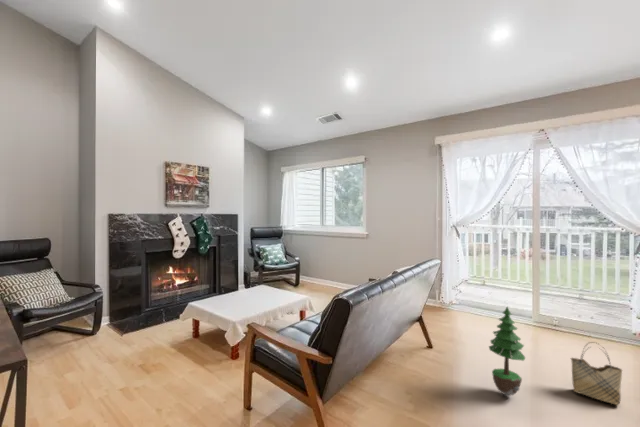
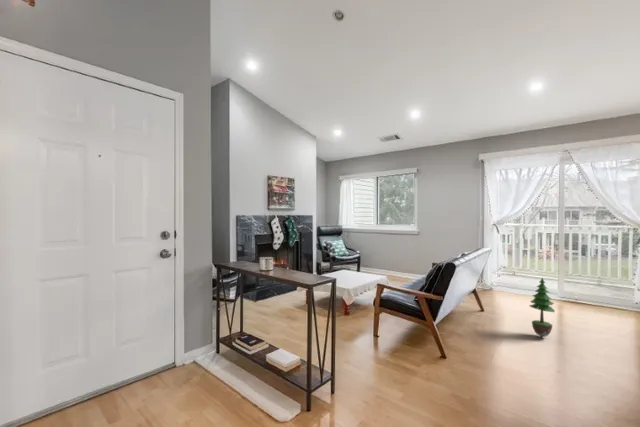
woven basket: present [571,354,622,405] -> none [587,303,622,342]

